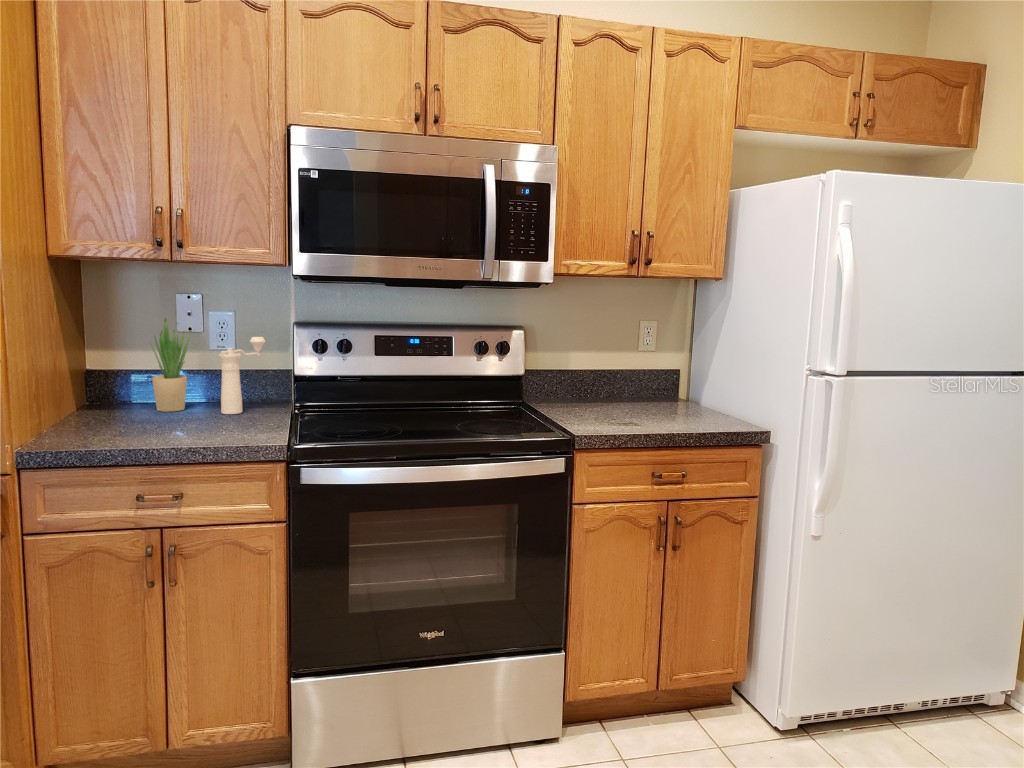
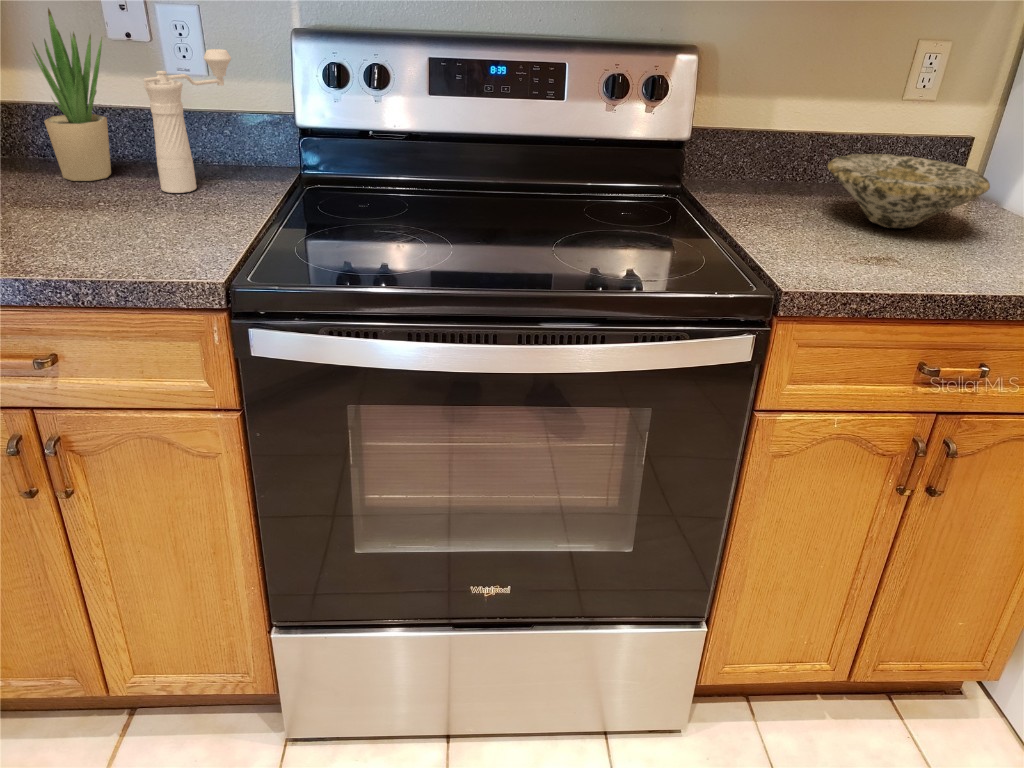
bowl: none [597,378,678,413] -> present [828,154,990,228]

